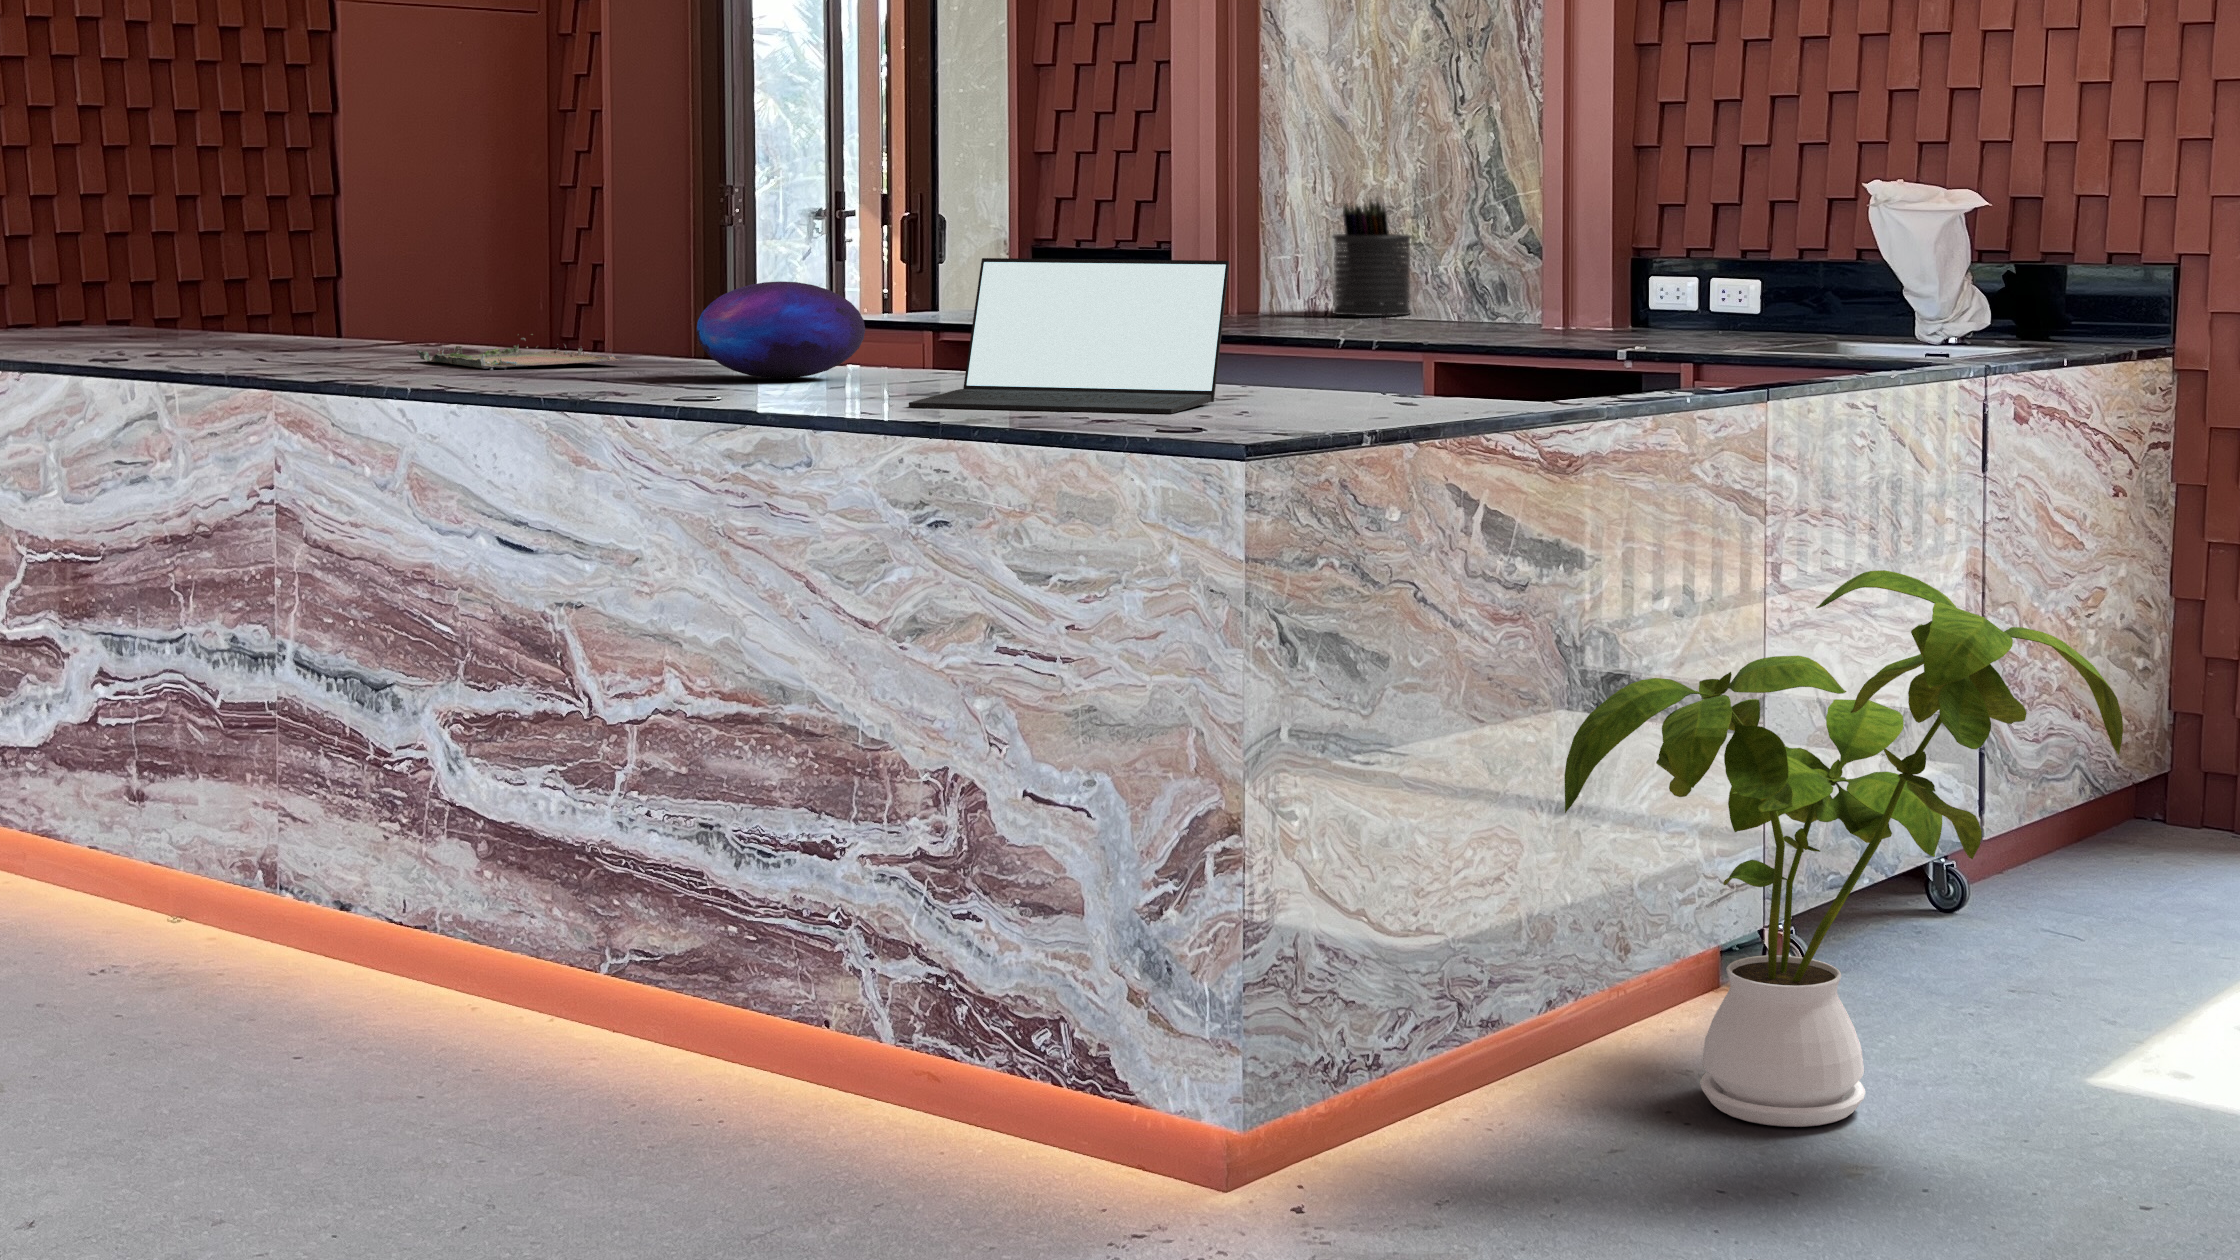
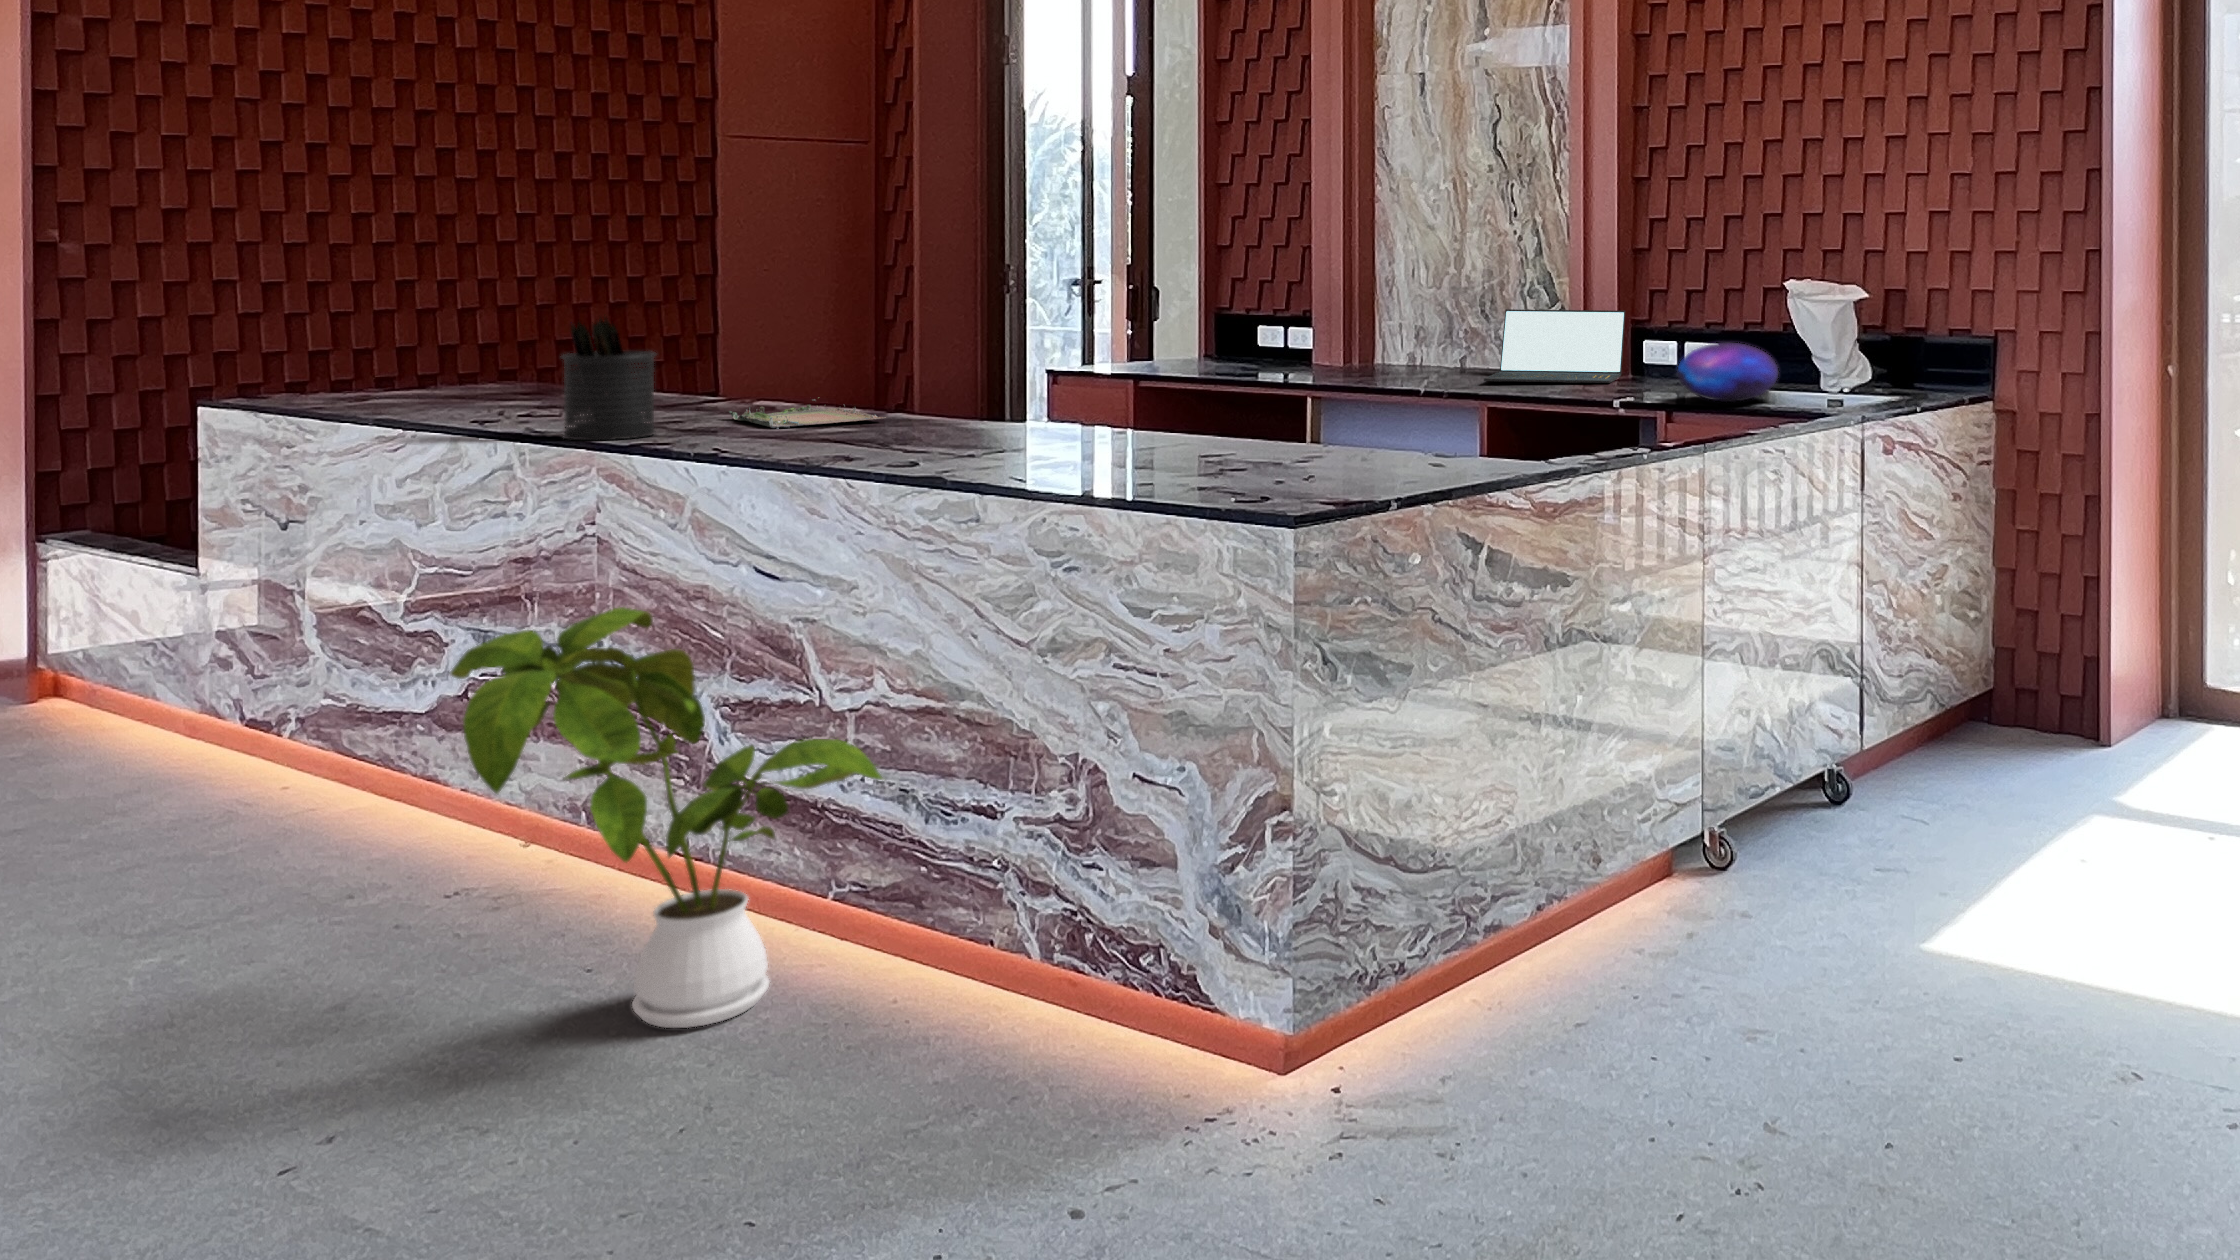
pen holder: present [1333,200,1412,316] -> present [562,319,656,440]
laptop: present [909,258,1229,413] -> present [1484,309,1625,383]
decorative orb: present [696,281,865,379] -> present [1678,343,1778,402]
house plant: present [1564,570,2123,1127] -> present [450,607,883,1028]

